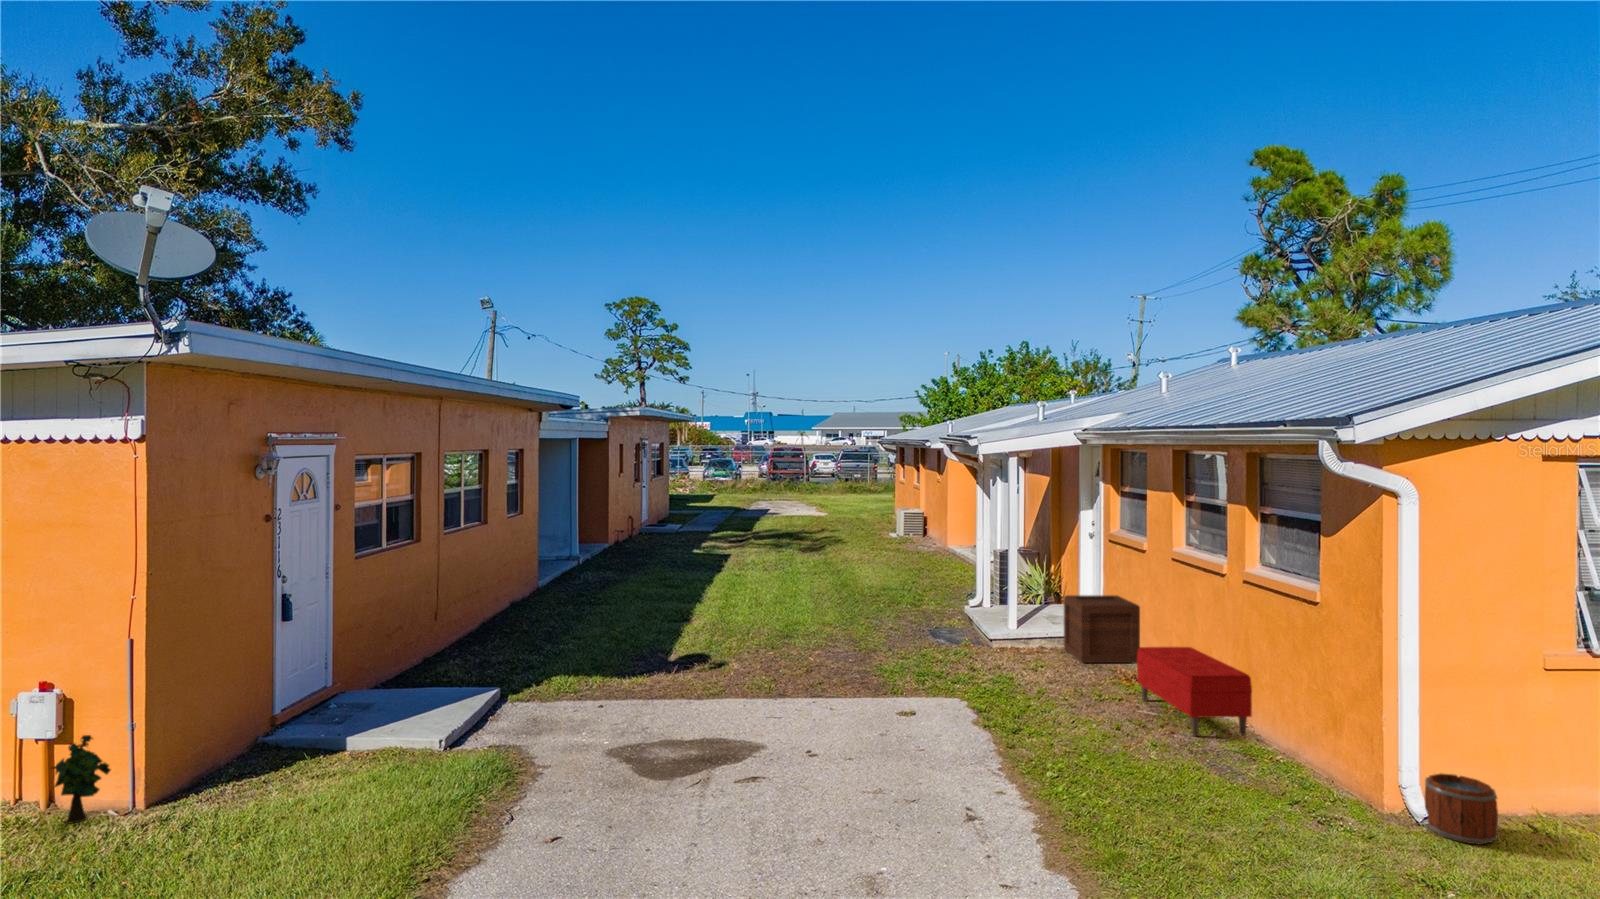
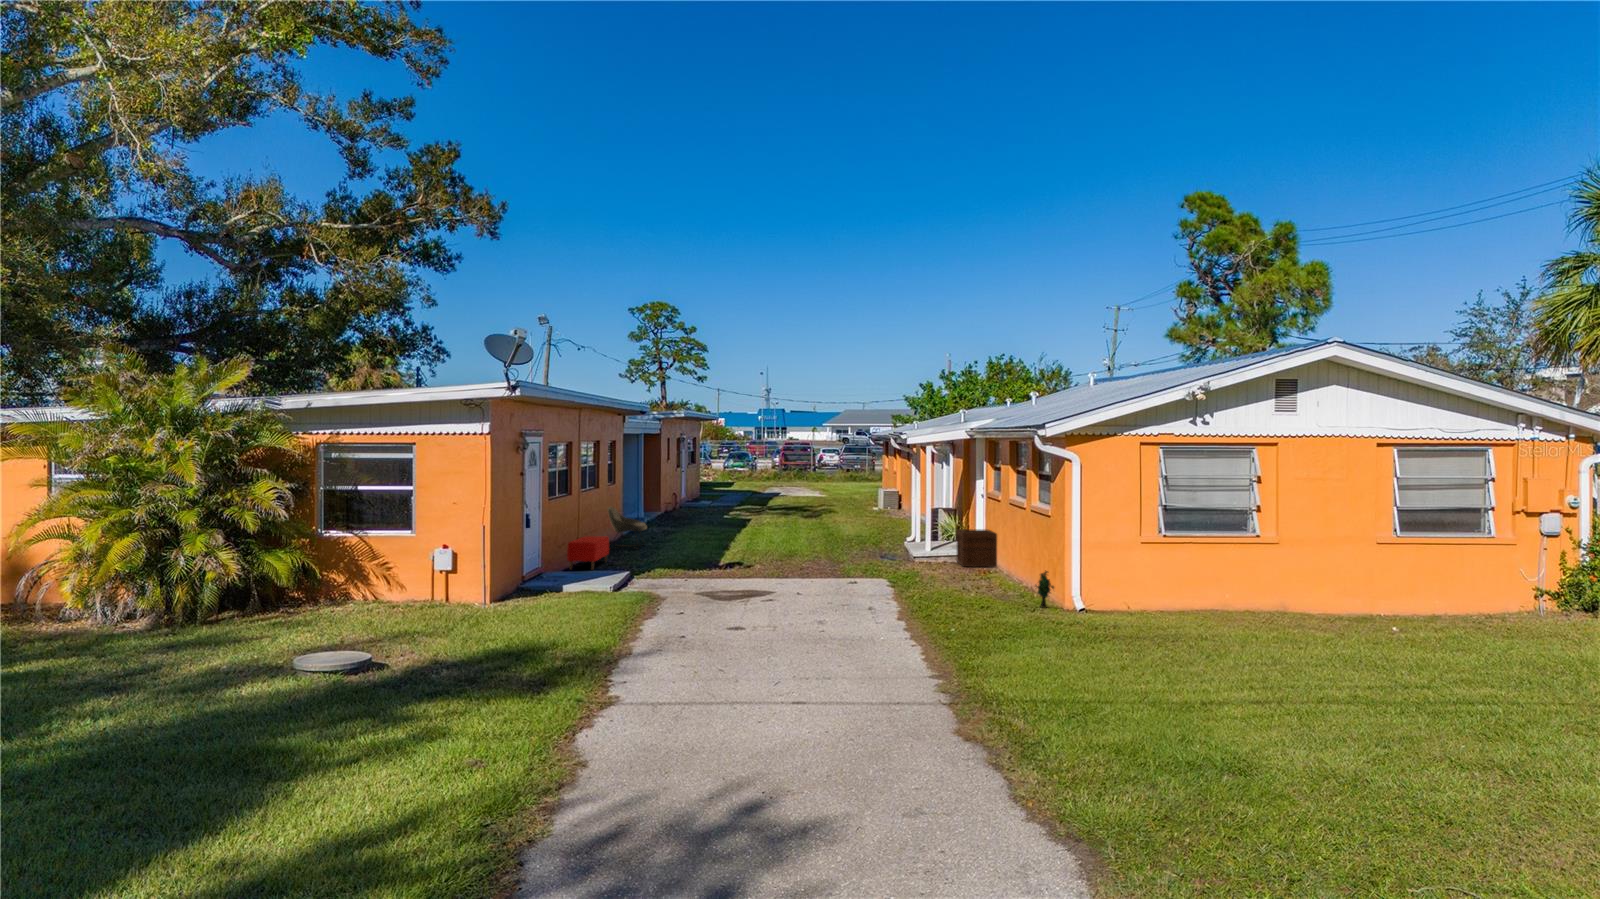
lounge chair: none [499,552,565,621] -> present [608,507,647,550]
bench: present [1137,647,1252,736] -> present [567,536,609,570]
decorative plant: present [52,735,110,824] -> present [1036,571,1054,608]
bucket: present [1425,774,1498,845] -> none [1078,589,1107,617]

